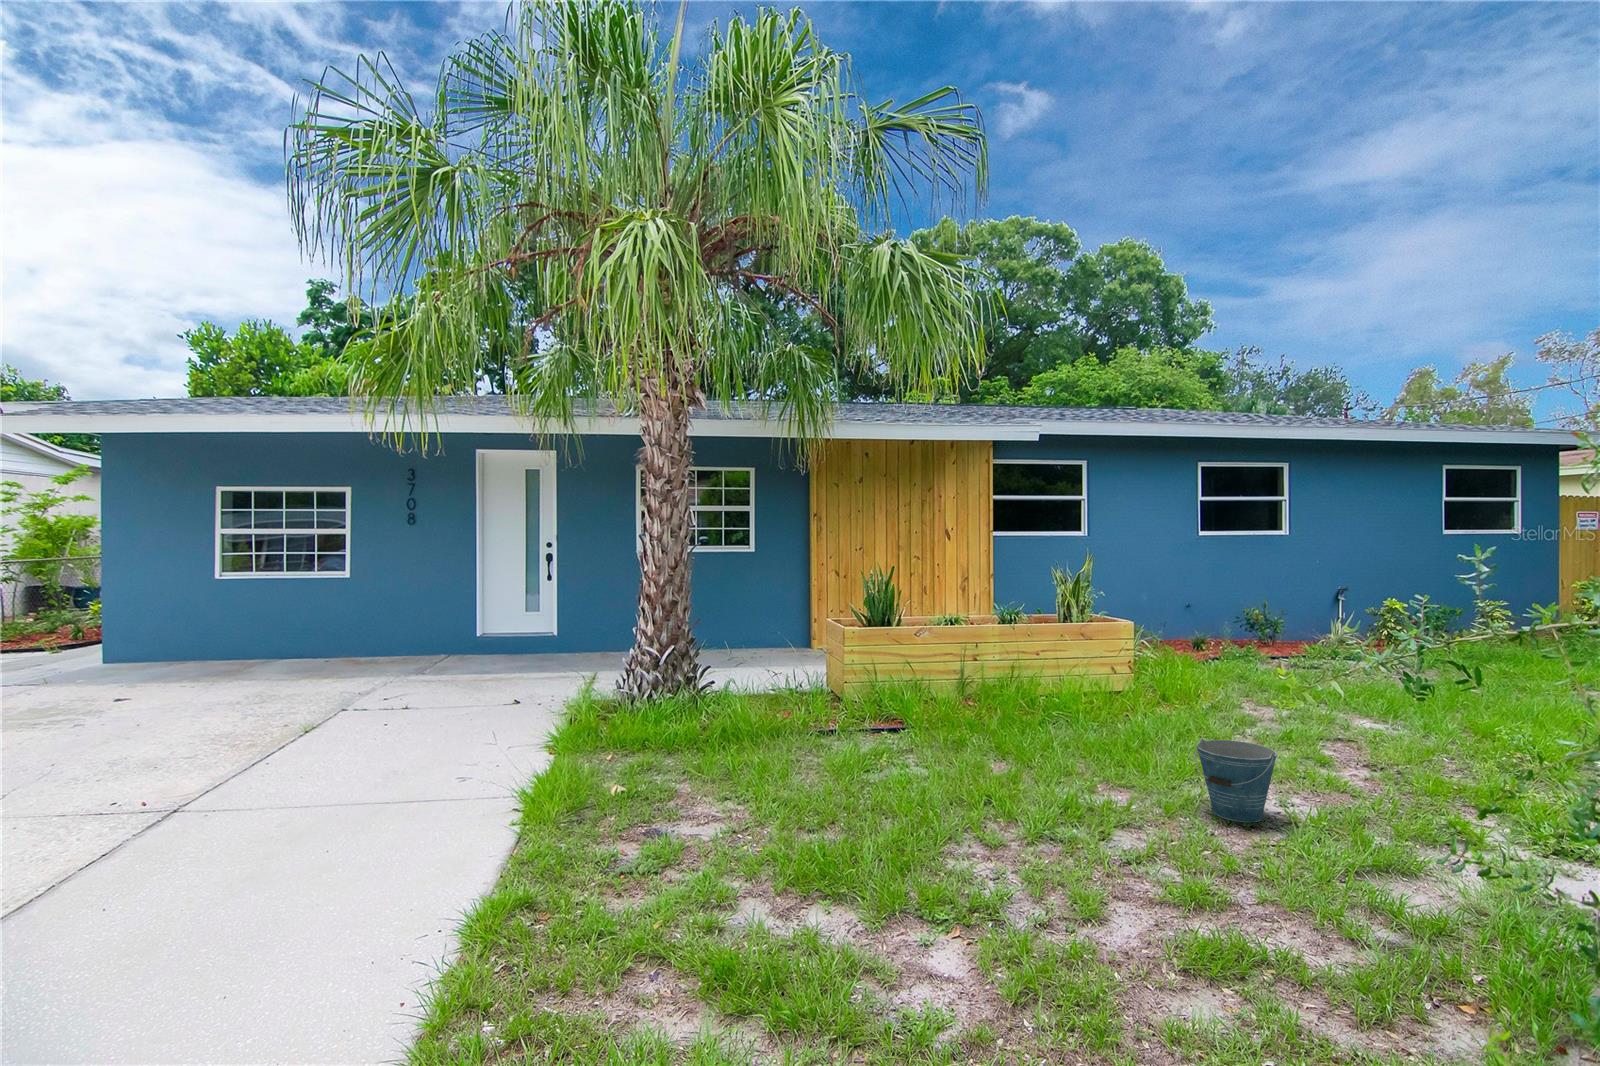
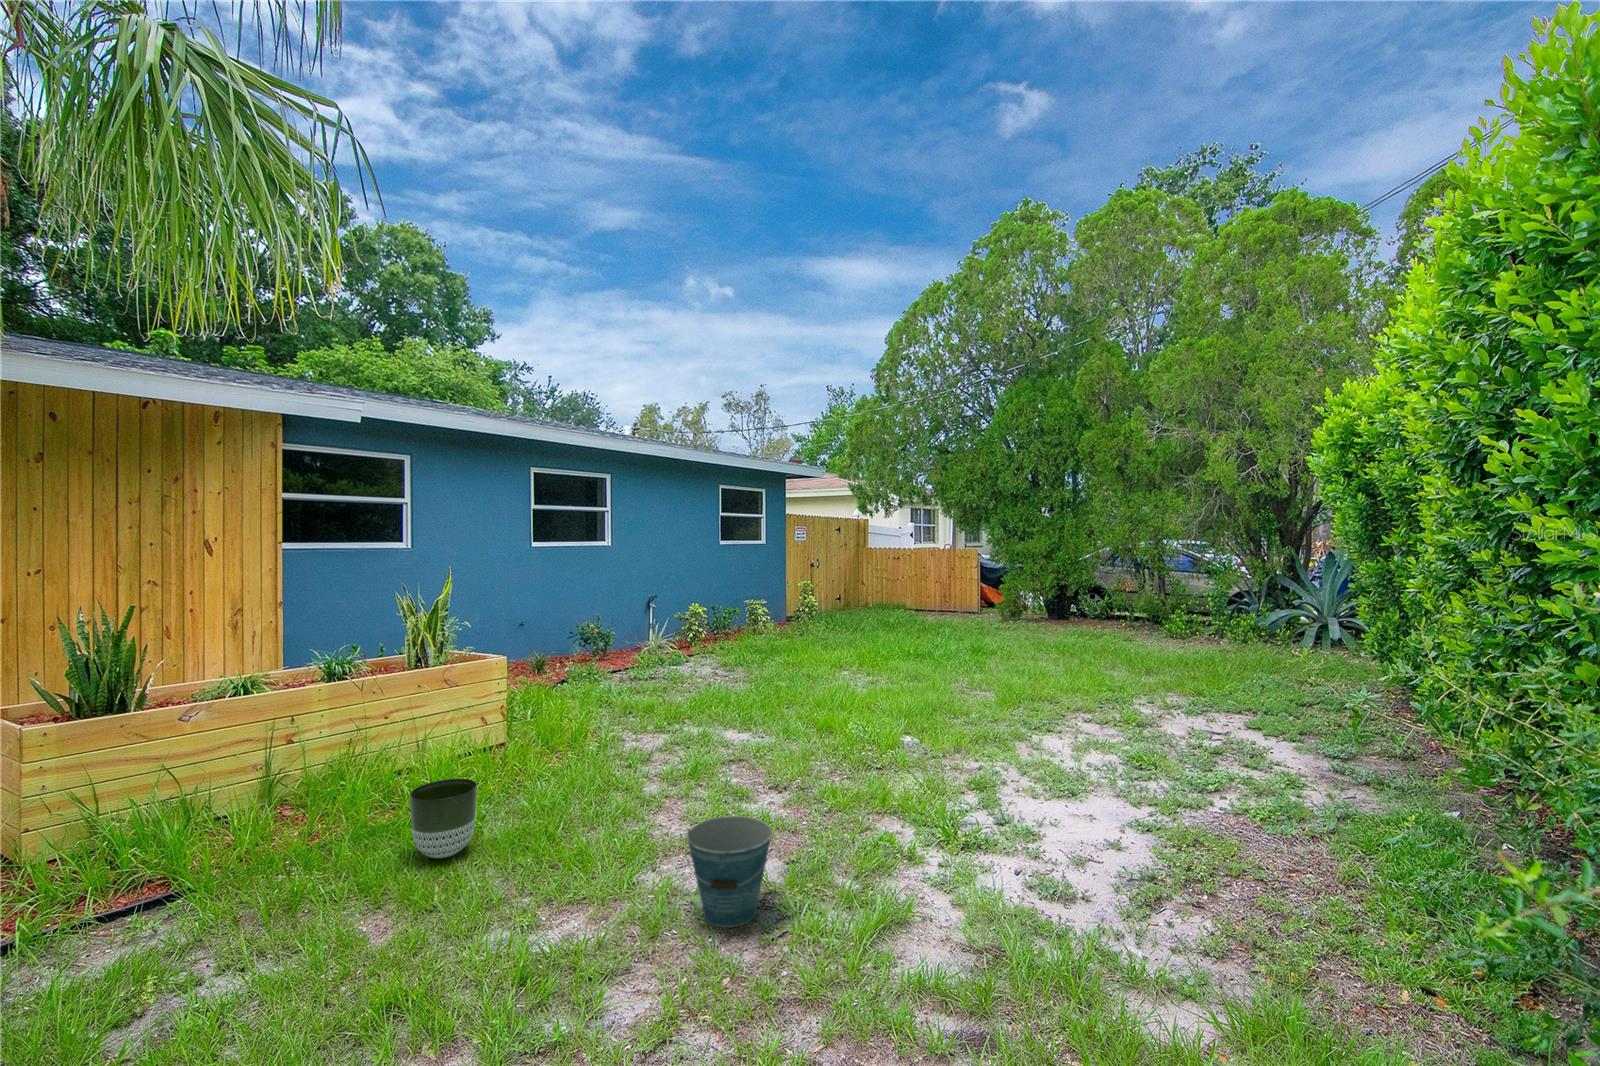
planter: none [1029,685,1072,735] -> present [410,779,477,858]

